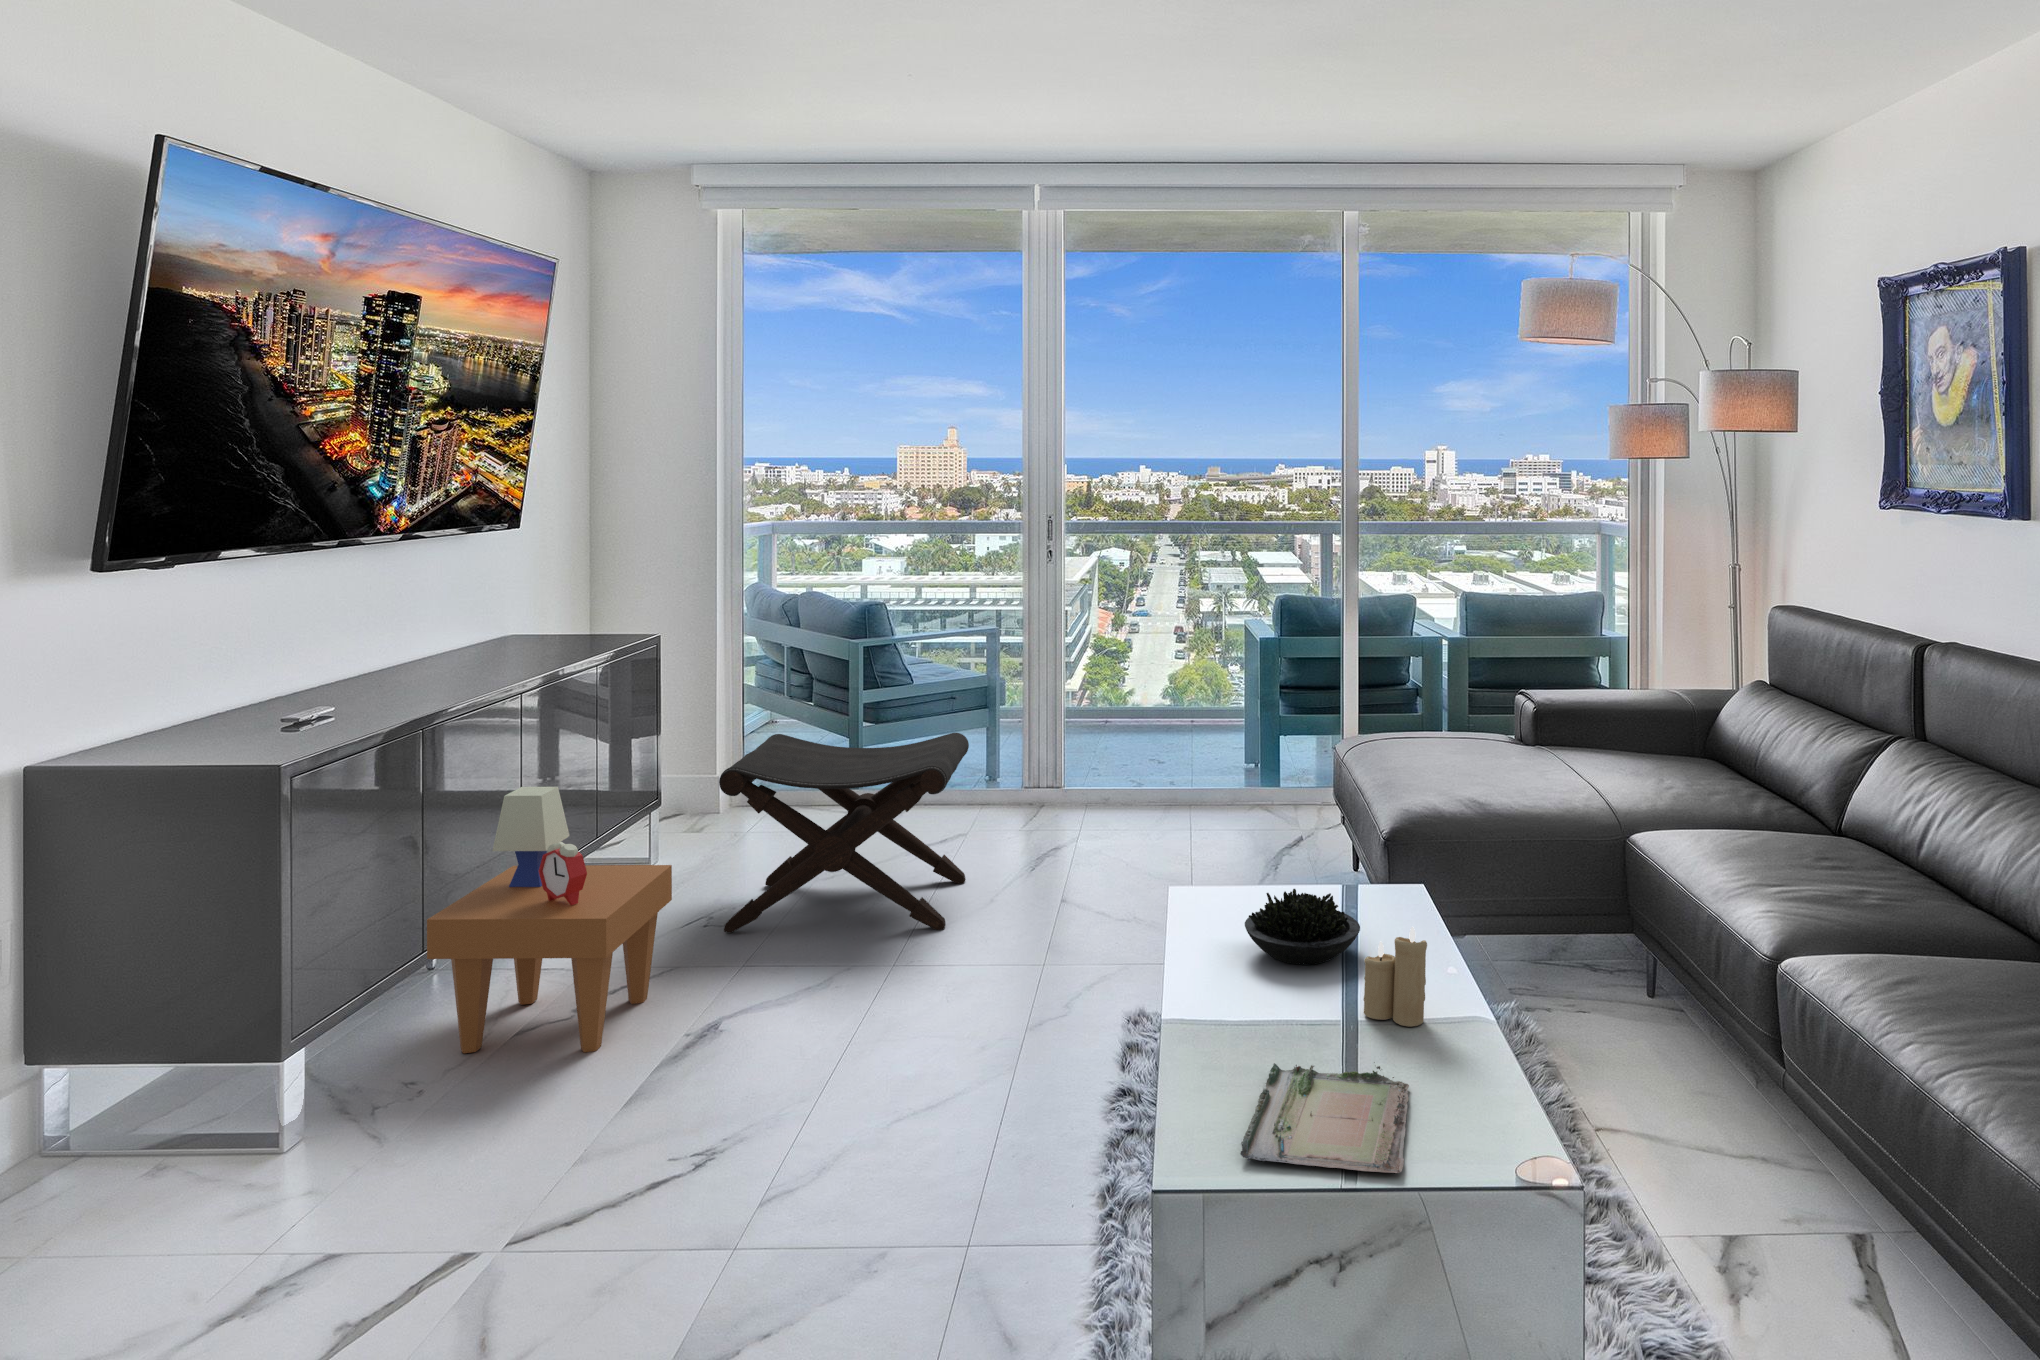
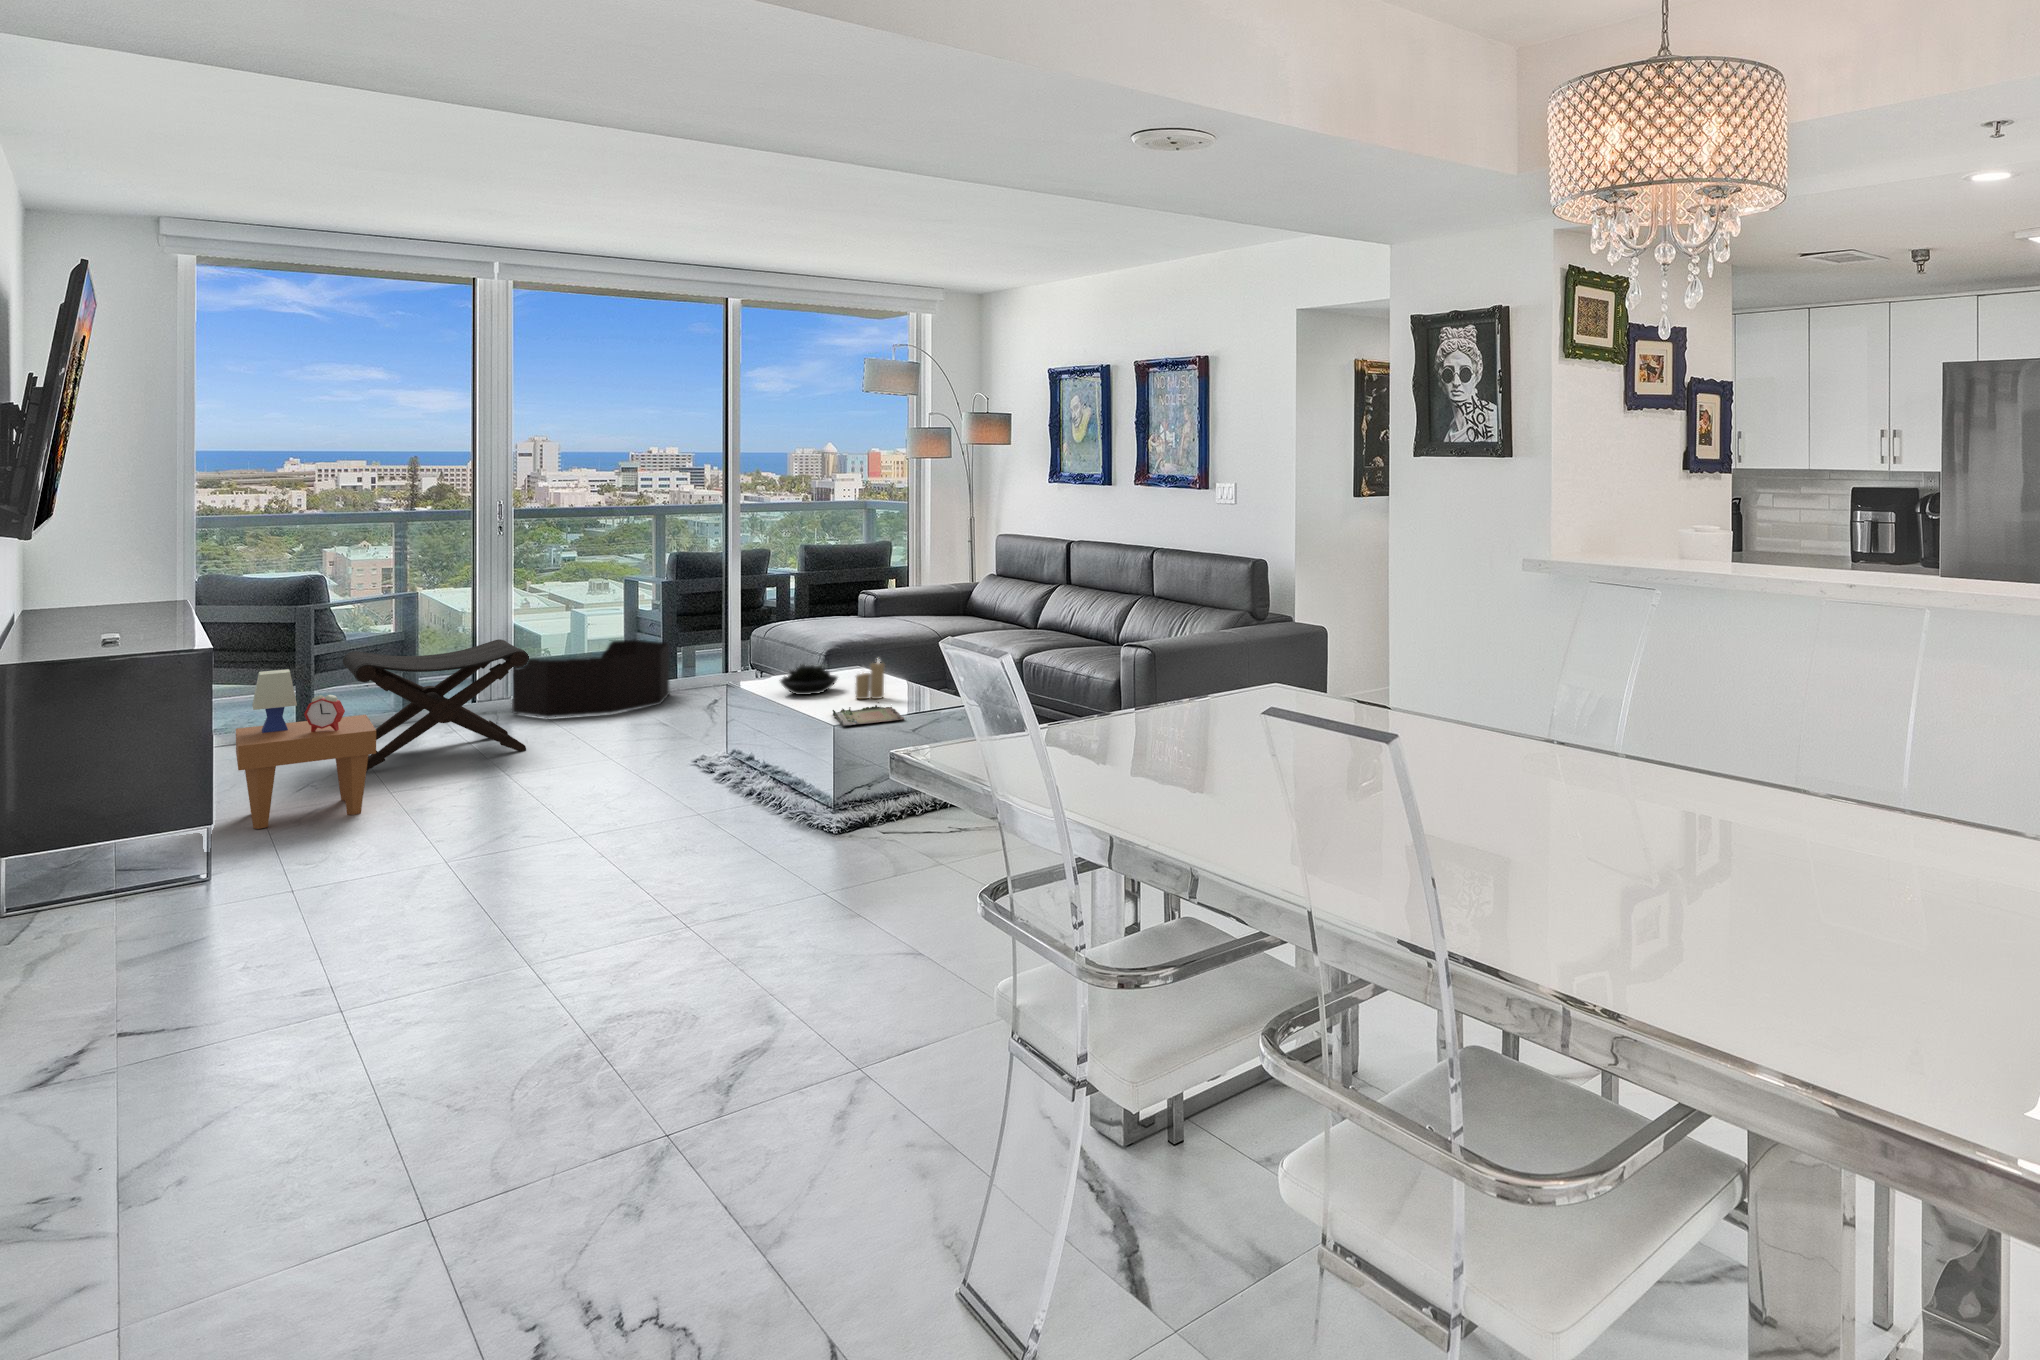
basket: none [1021,725,1231,859] -> present [512,640,669,718]

